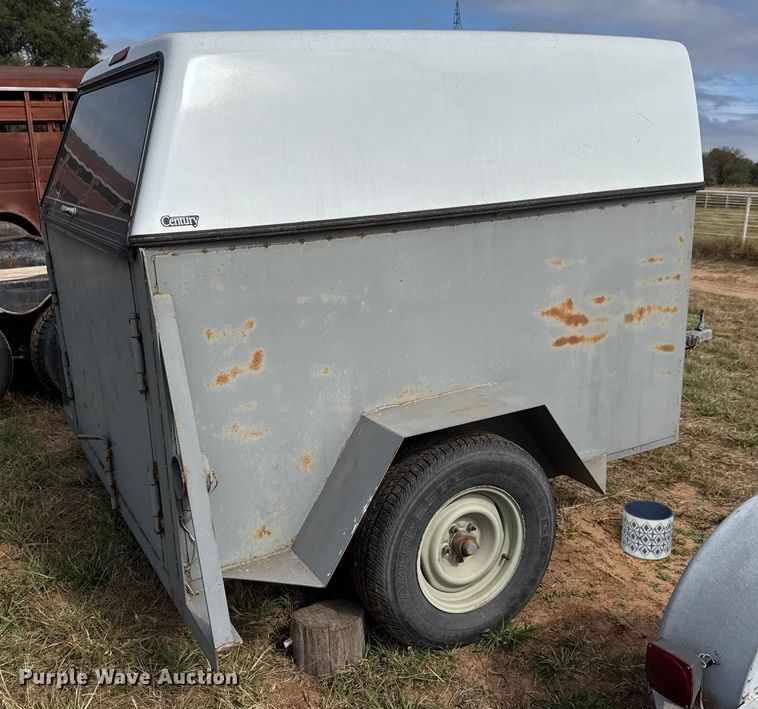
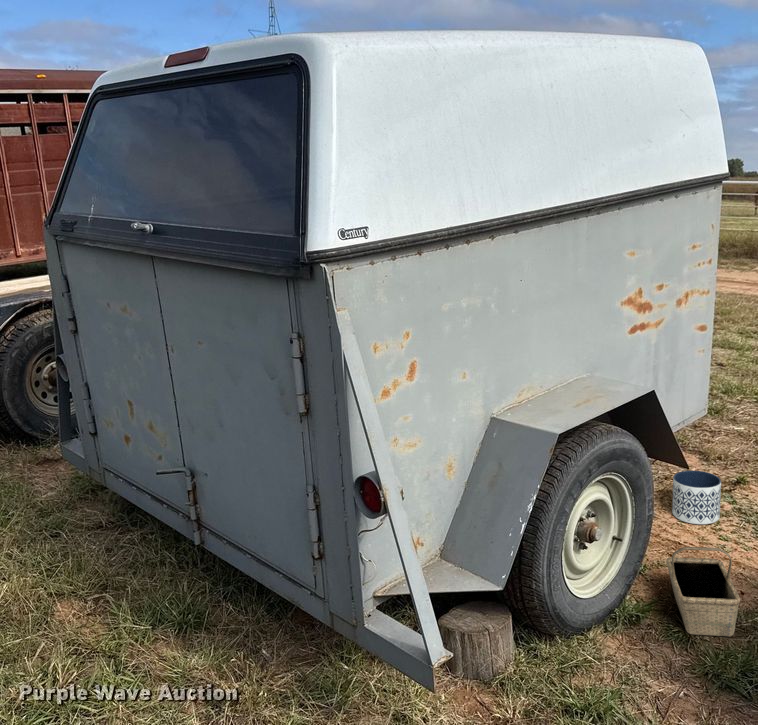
basket: none [551,576,622,678] -> present [666,547,740,636]

